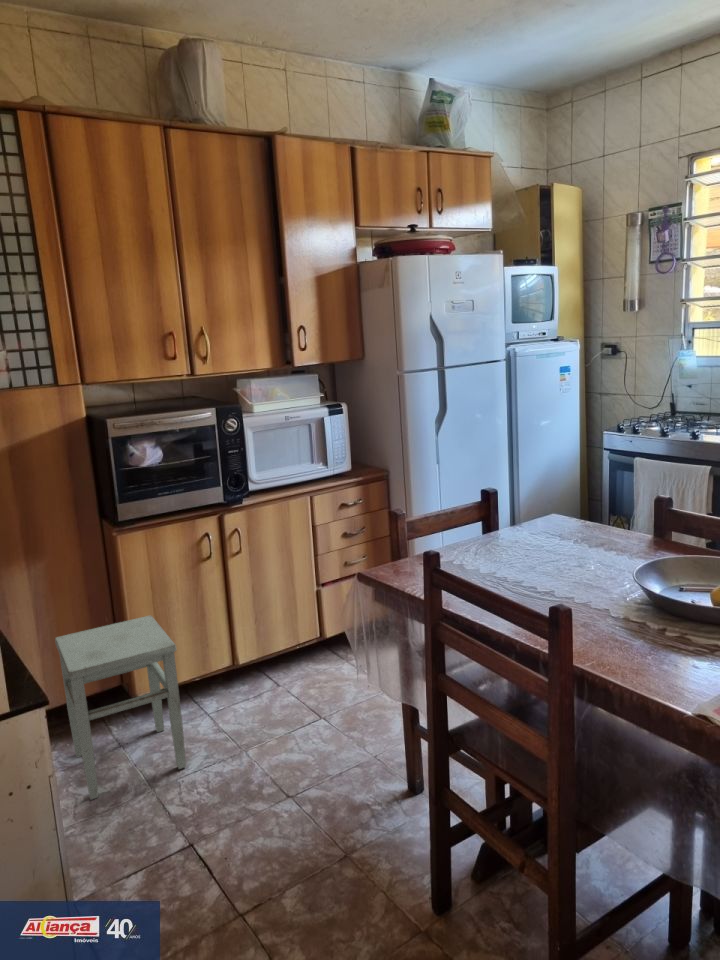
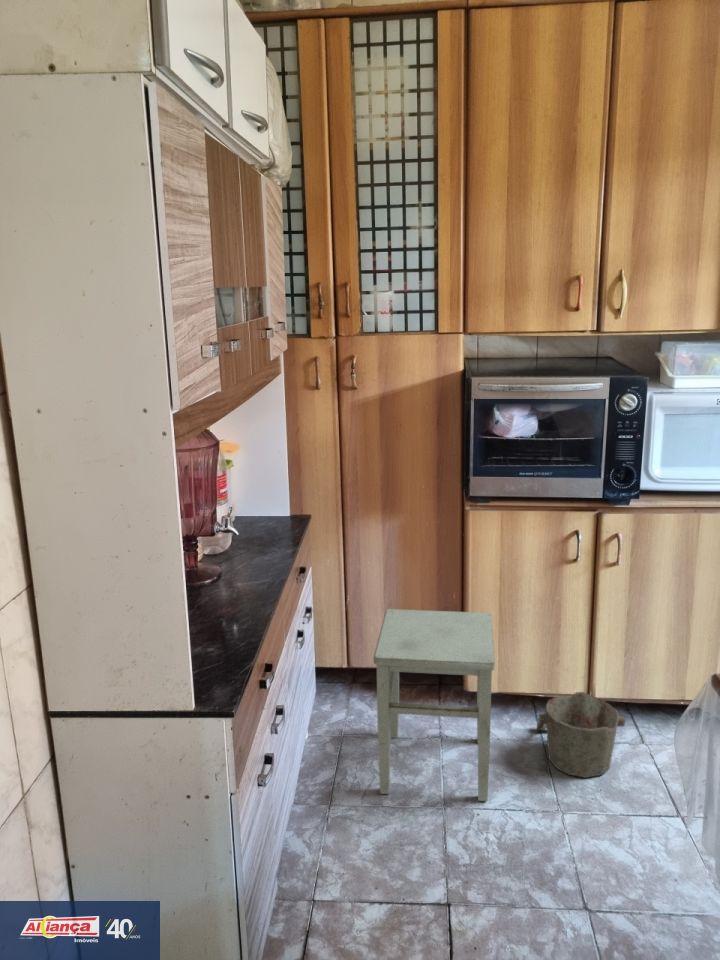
bucket: none [200,660,270,725] -> present [537,692,625,778]

